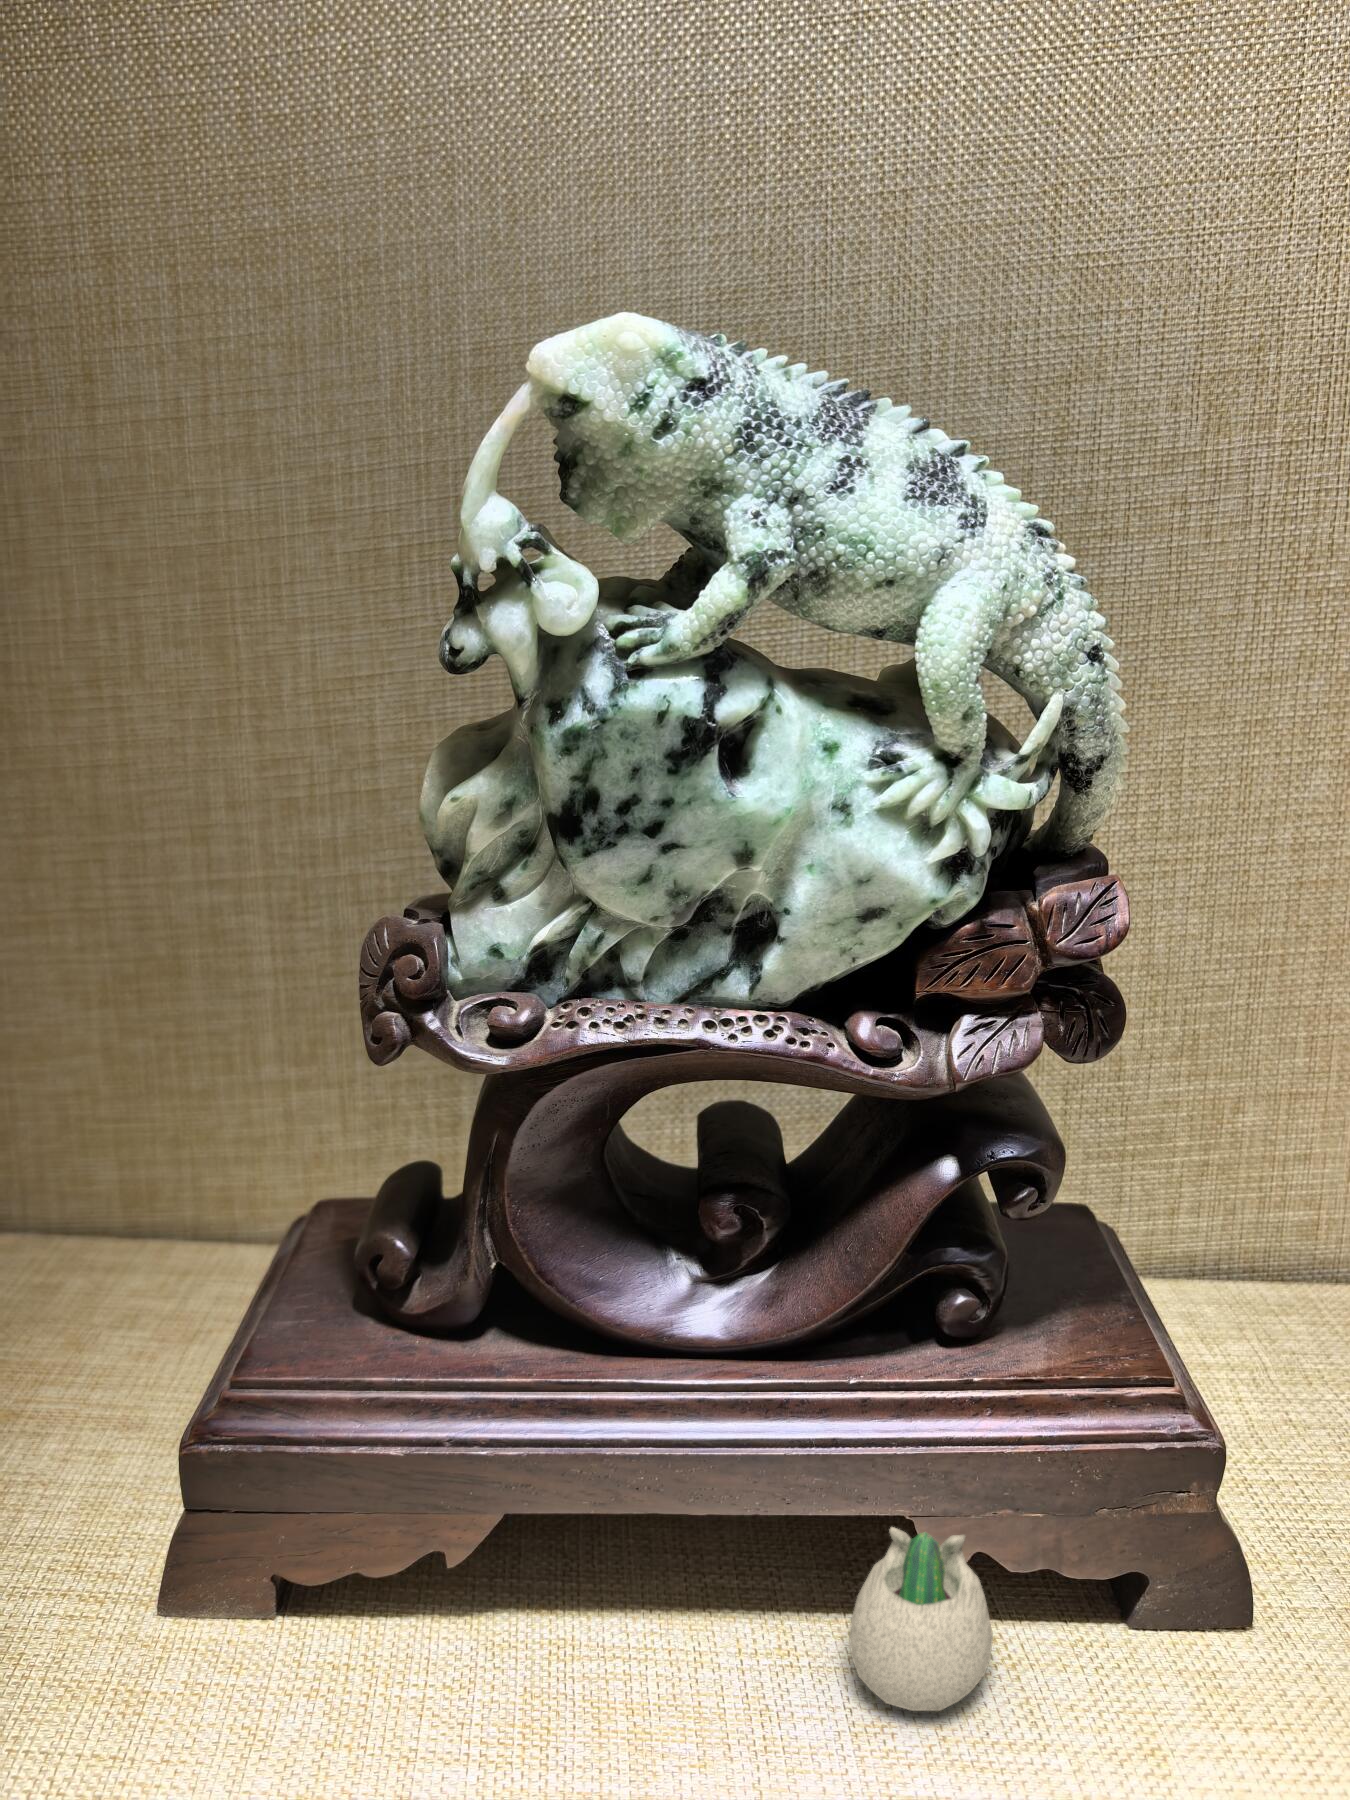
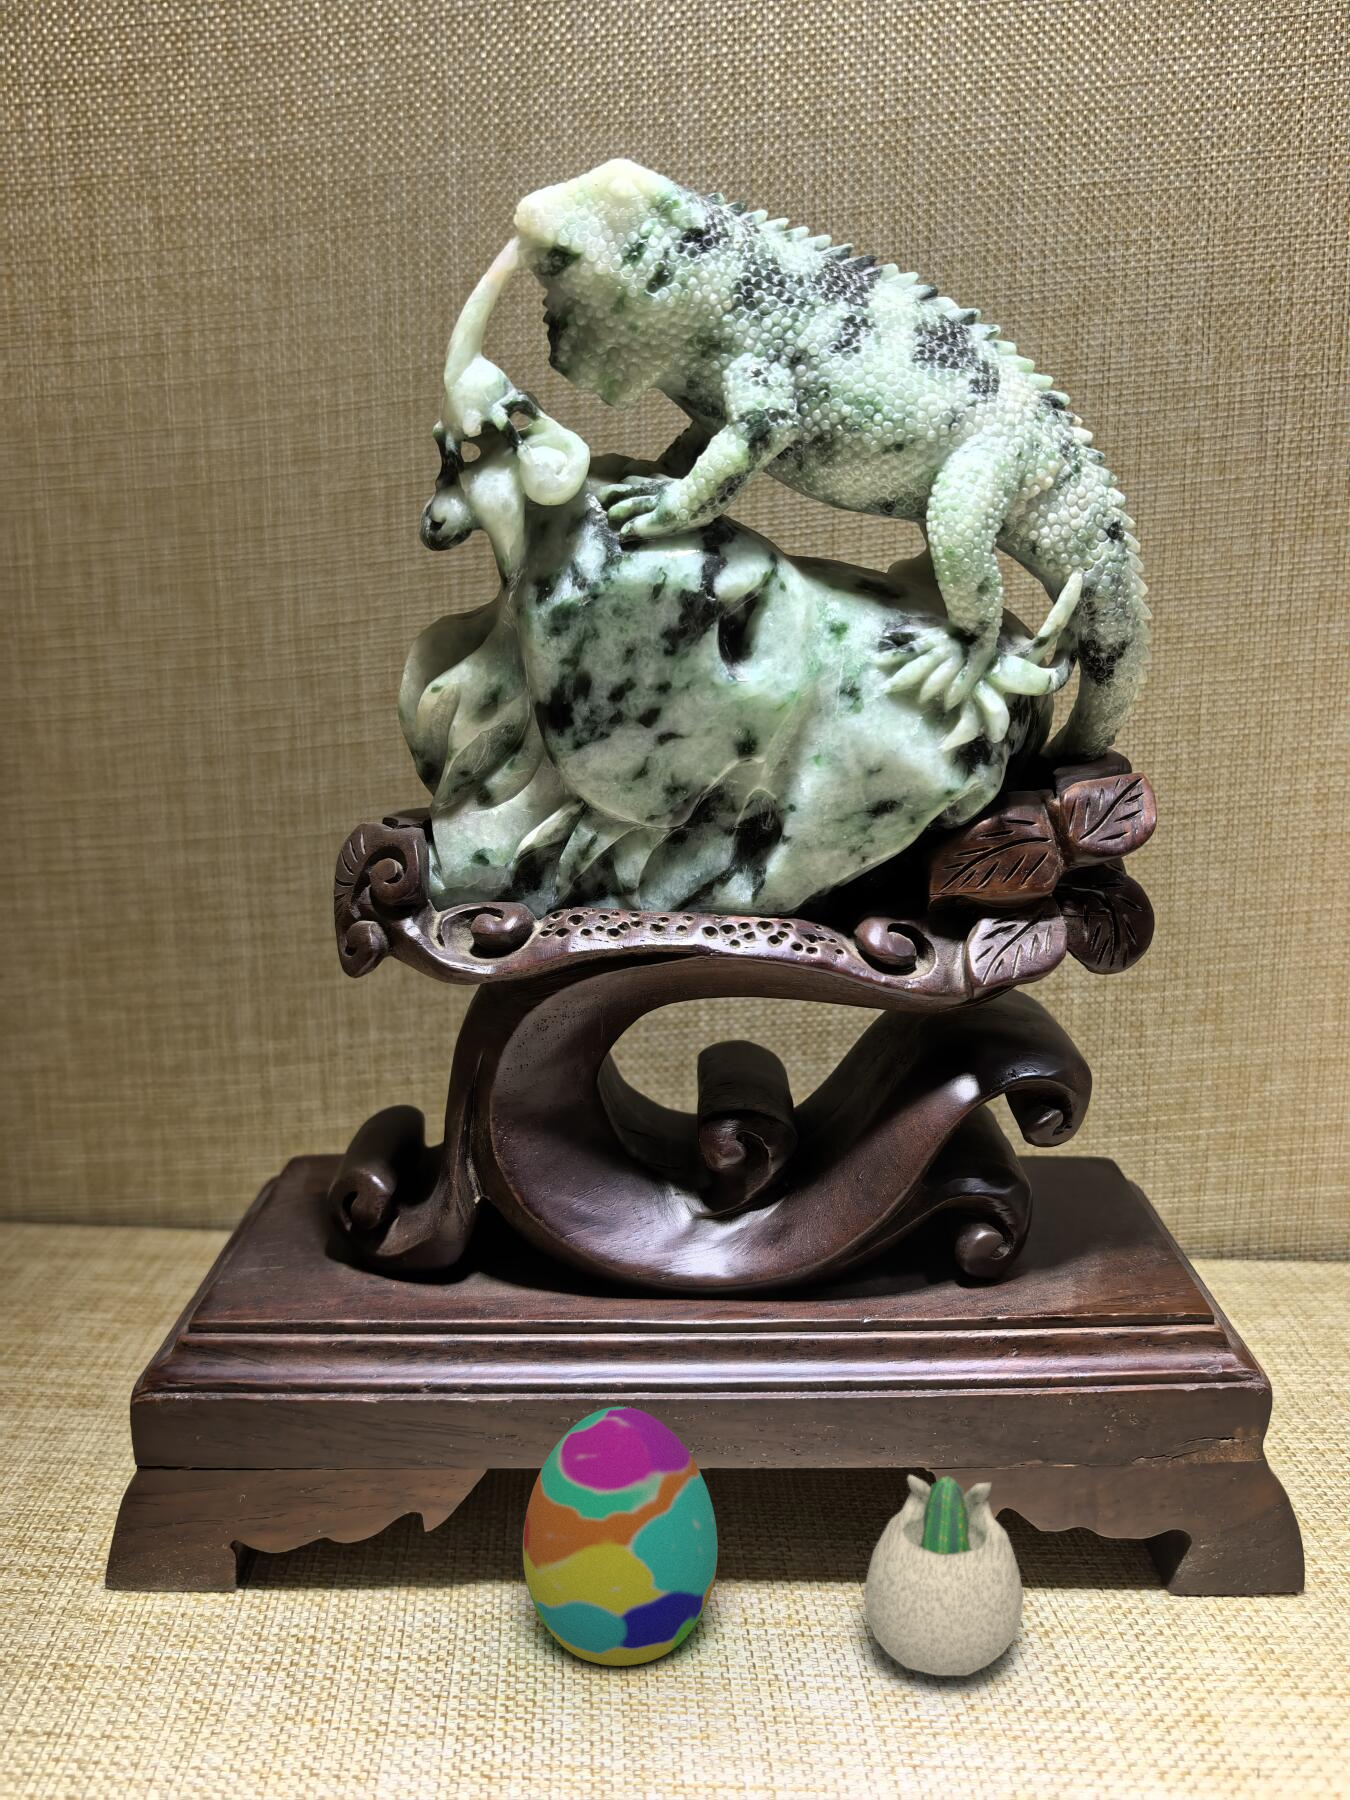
decorative egg: none [541,1466,717,1698] -> present [523,1407,718,1666]

